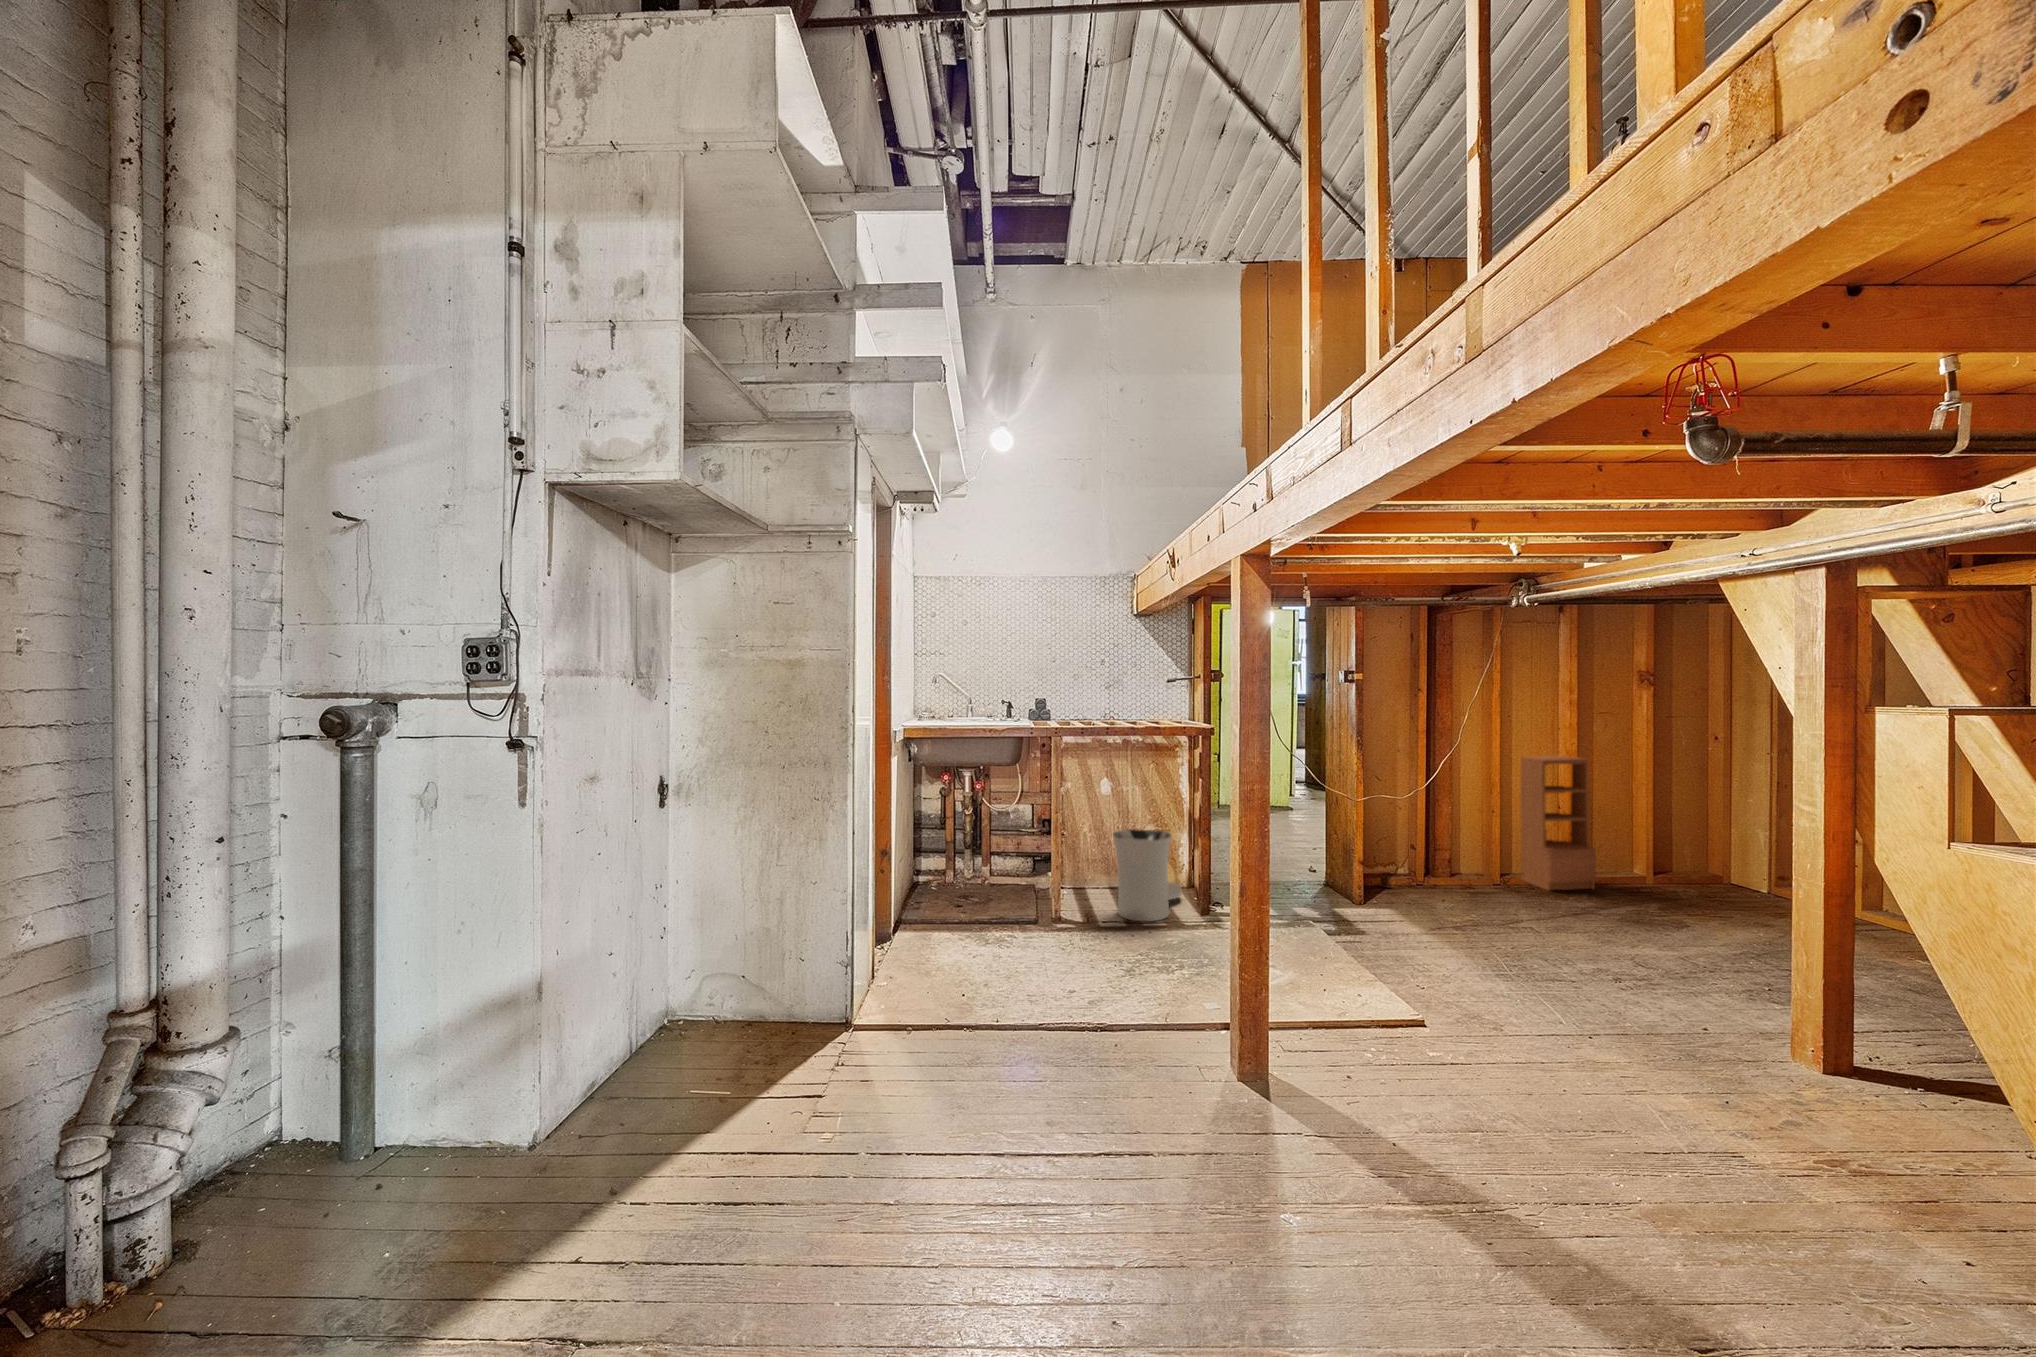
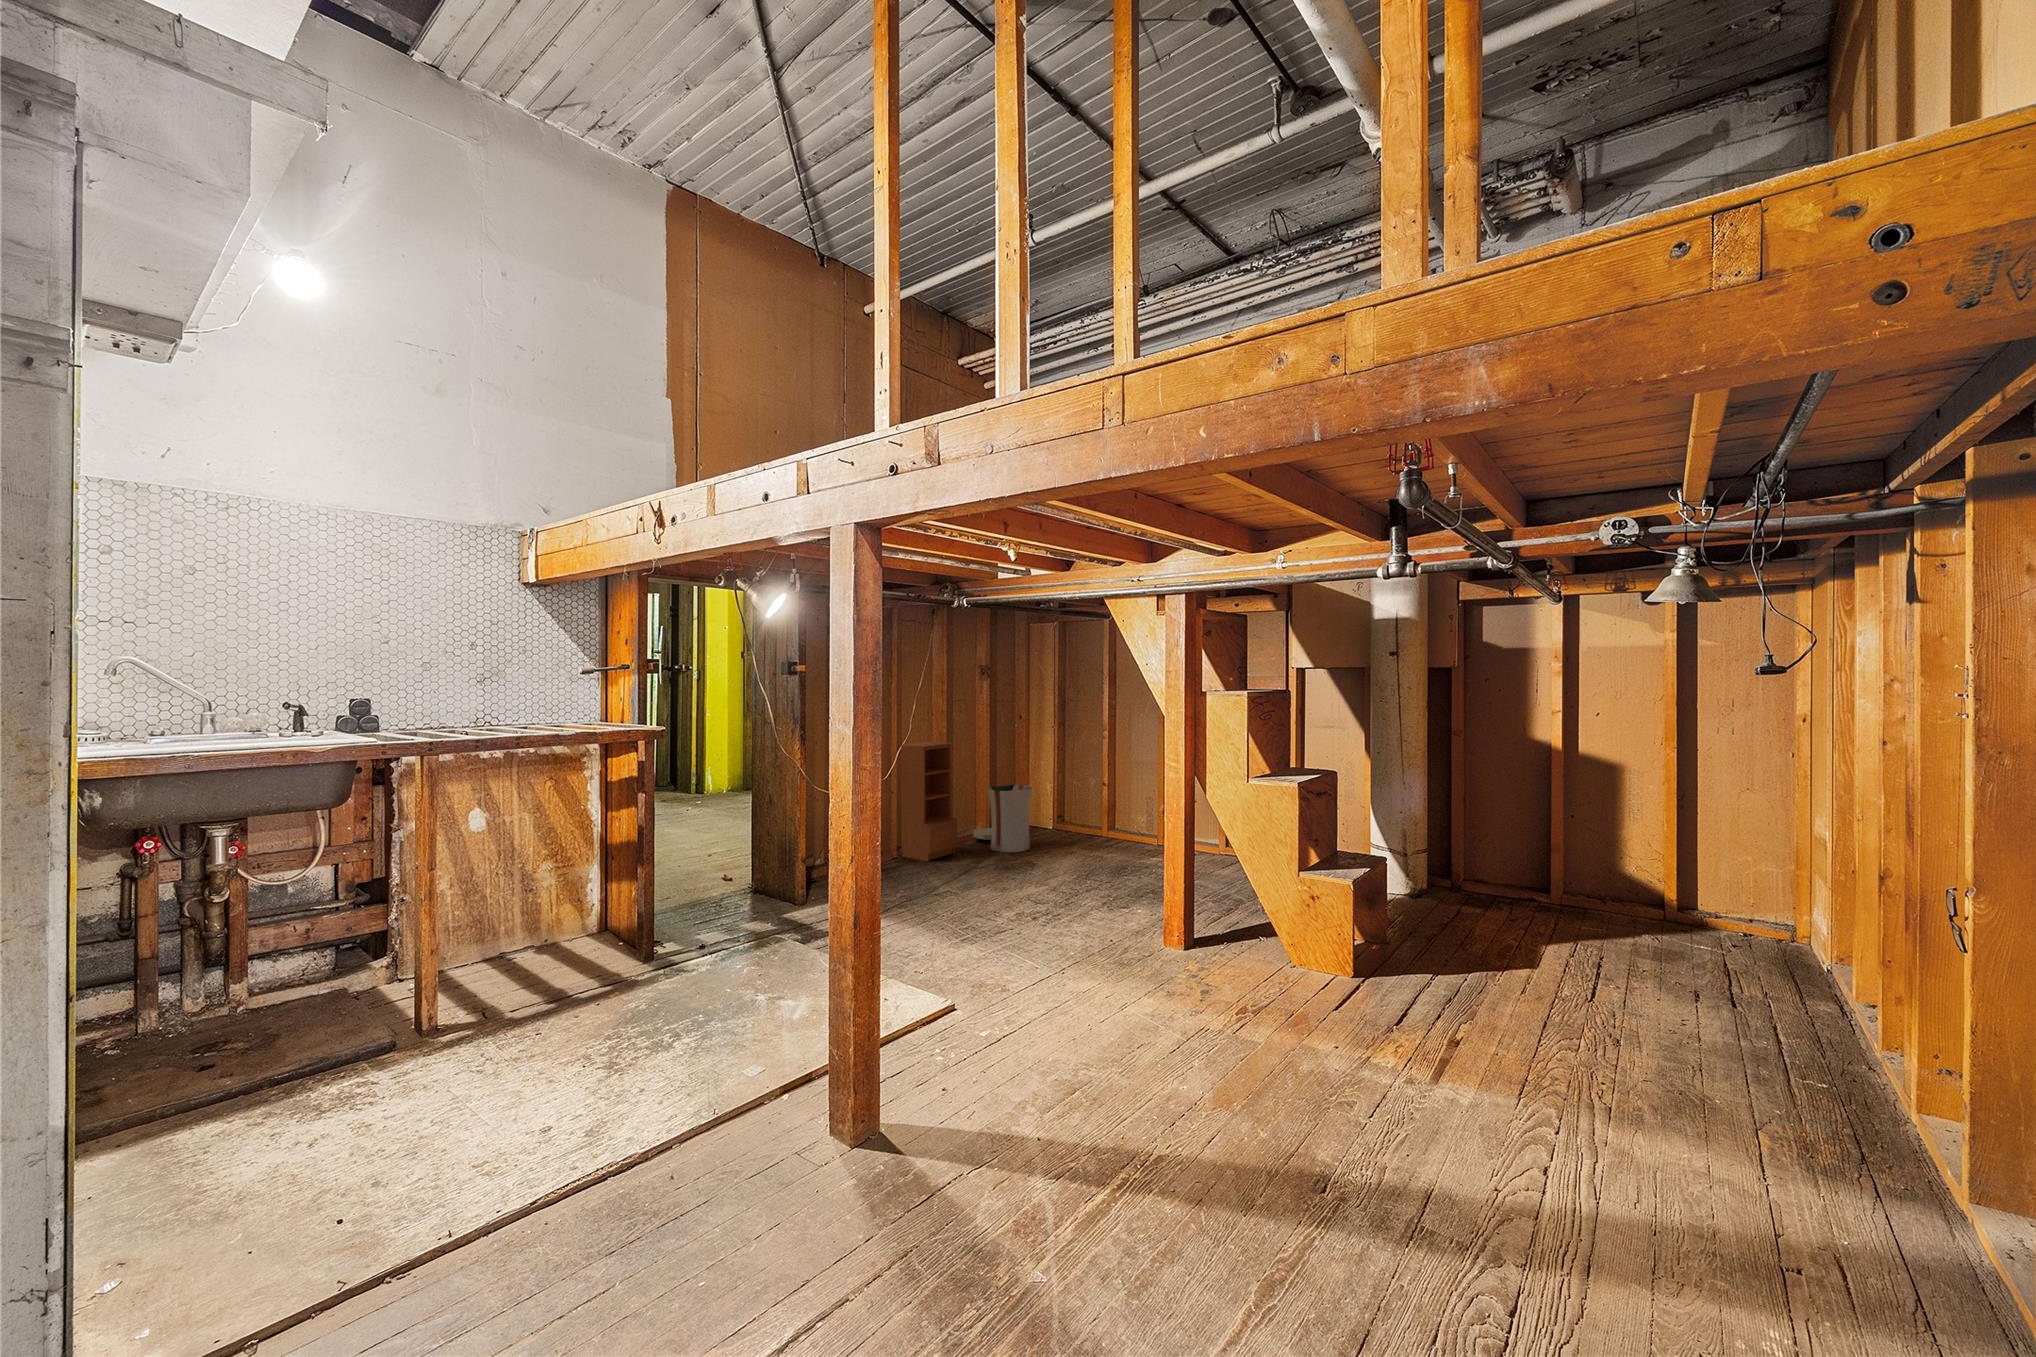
trash can: present [1113,829,1182,921] -> present [973,785,1032,852]

